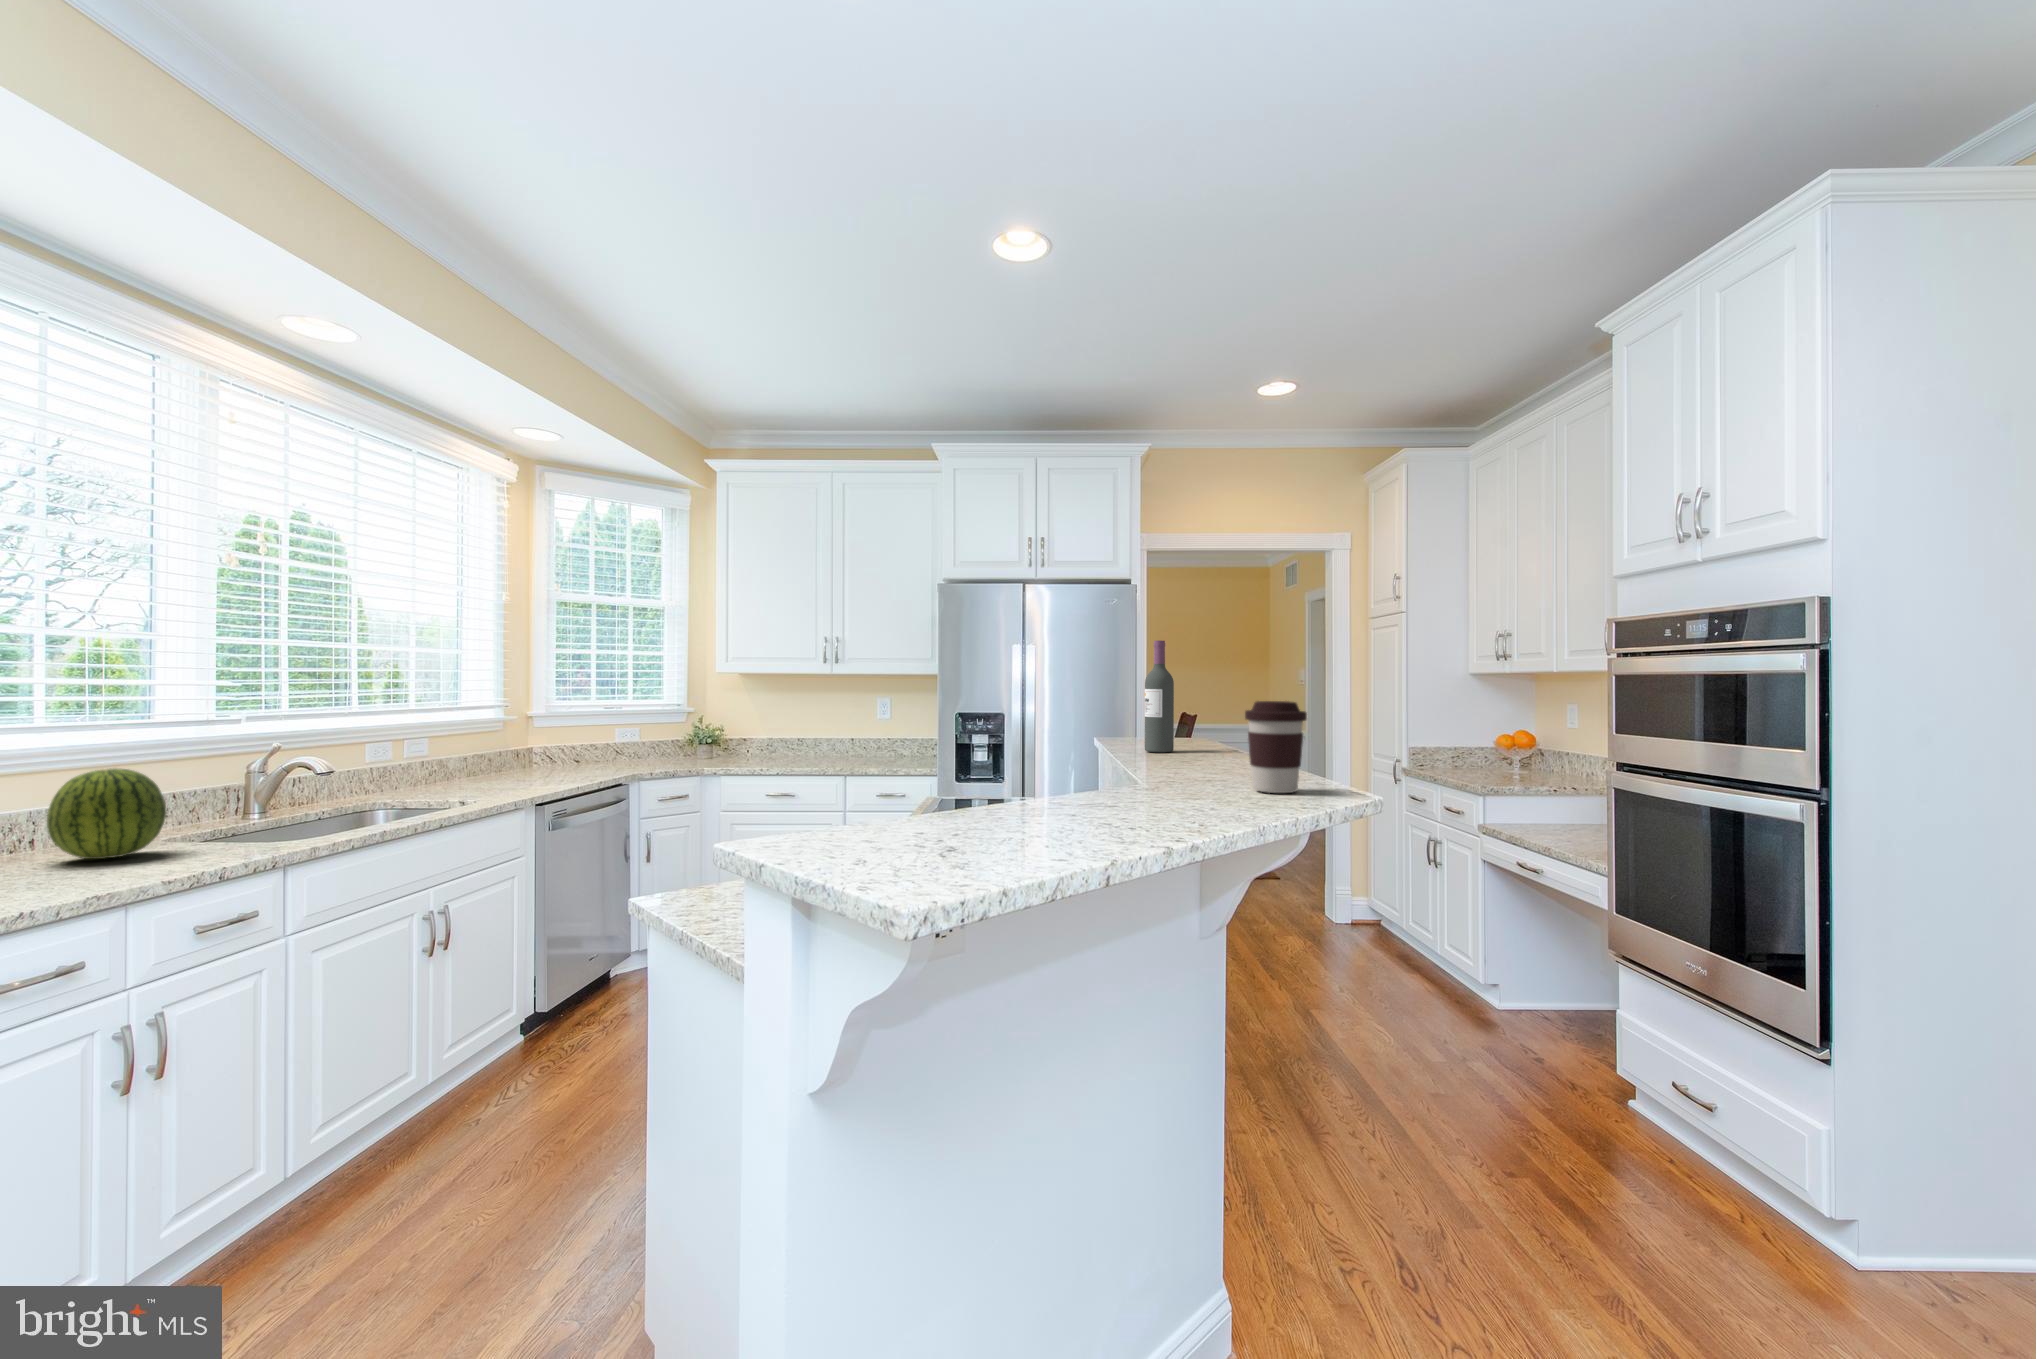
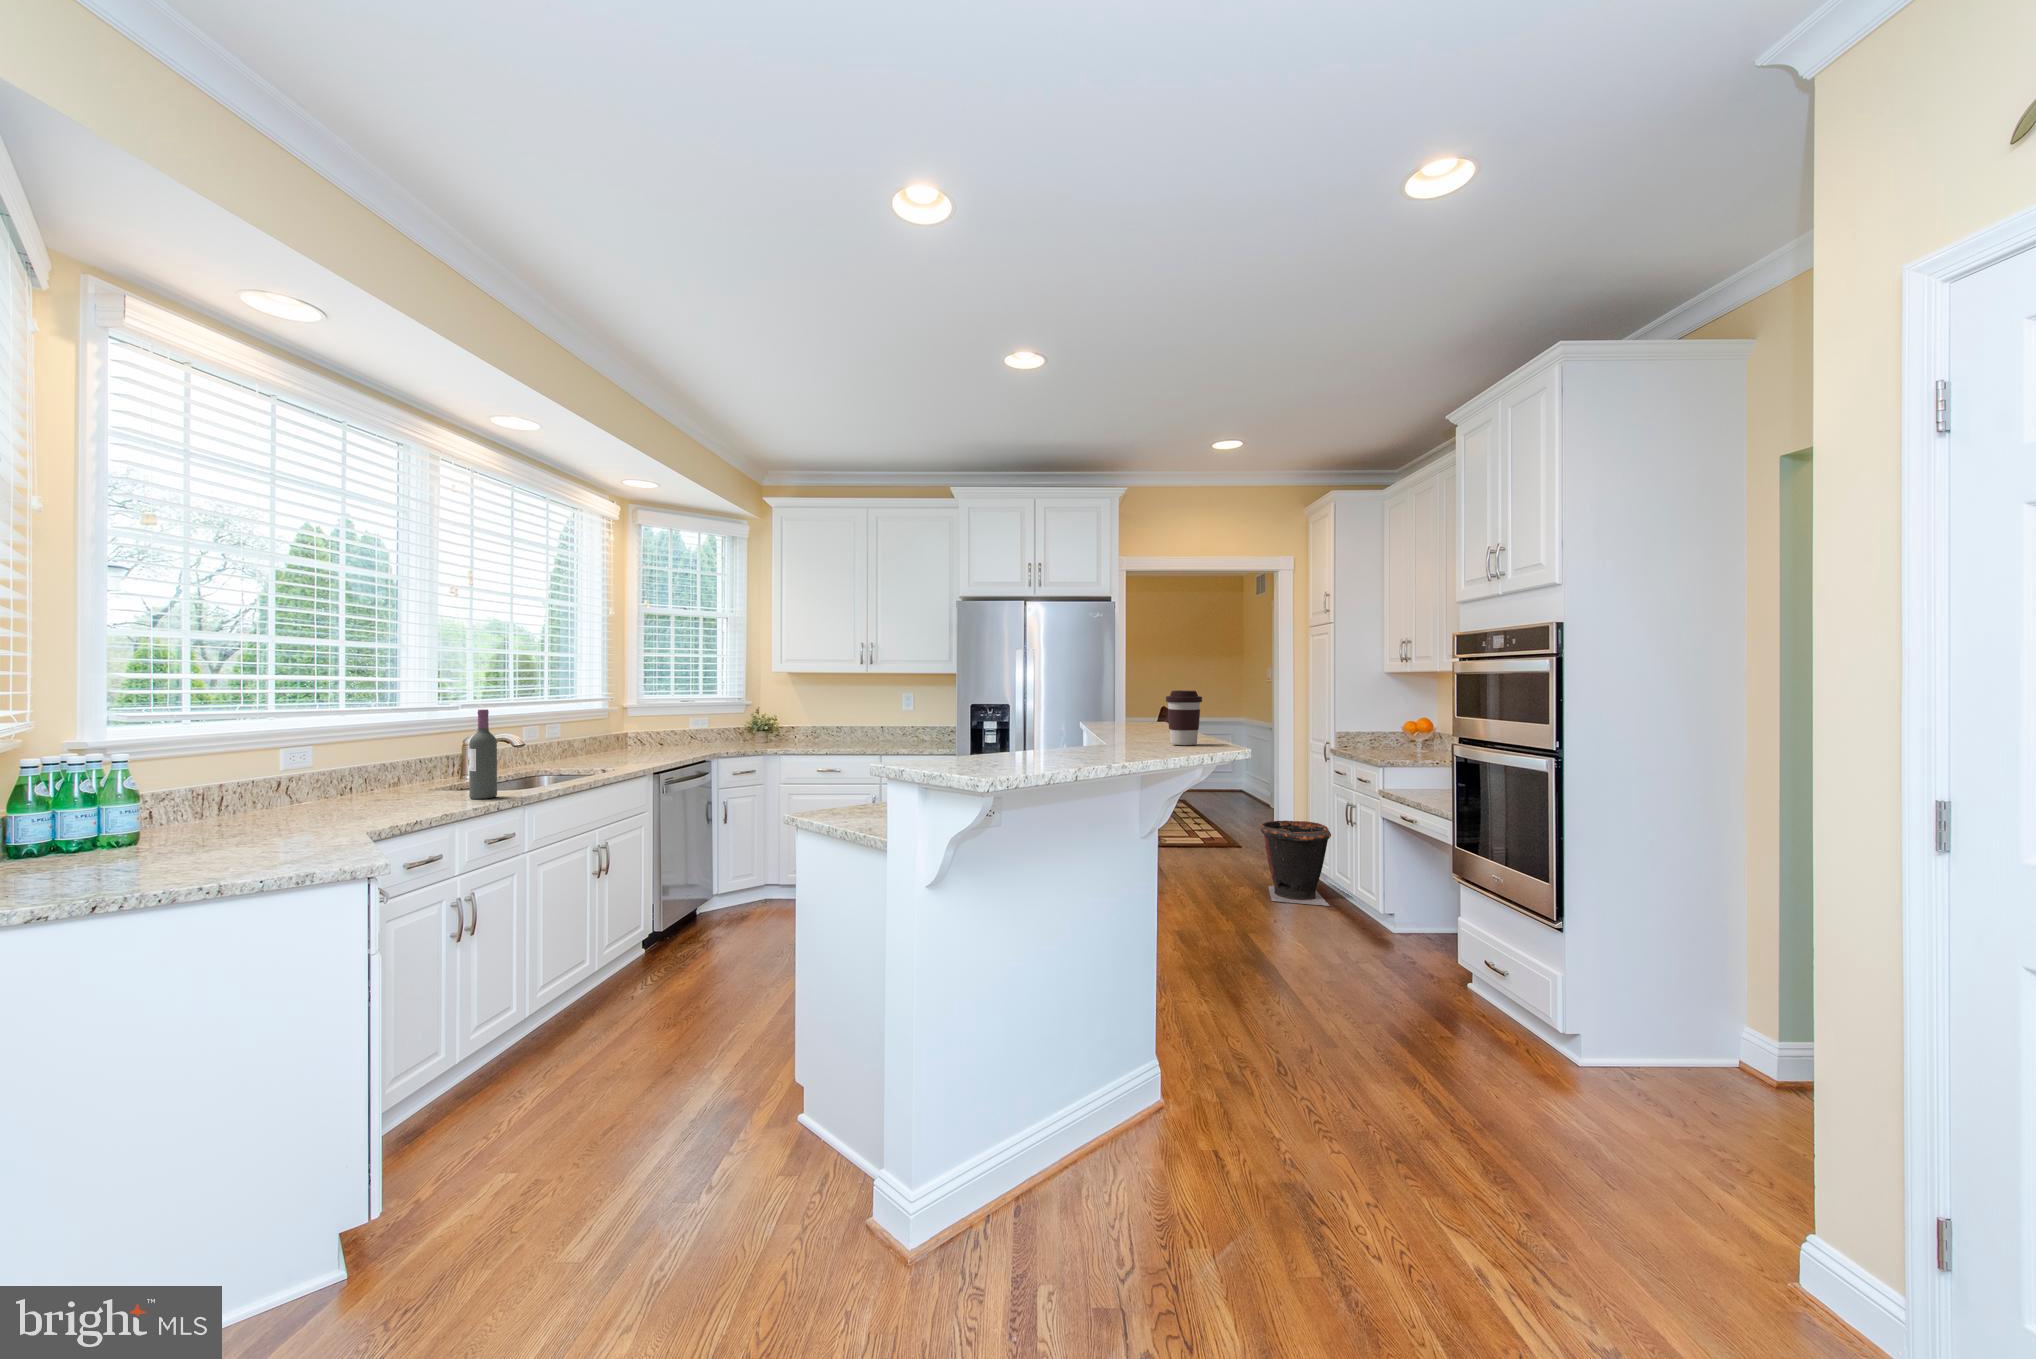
wine bottle: present [1145,641,1174,753] -> present [469,709,497,799]
fruit: present [47,768,166,859] -> none [380,738,446,798]
waste bin: none [1316,857,1407,968] -> present [1260,821,1331,906]

